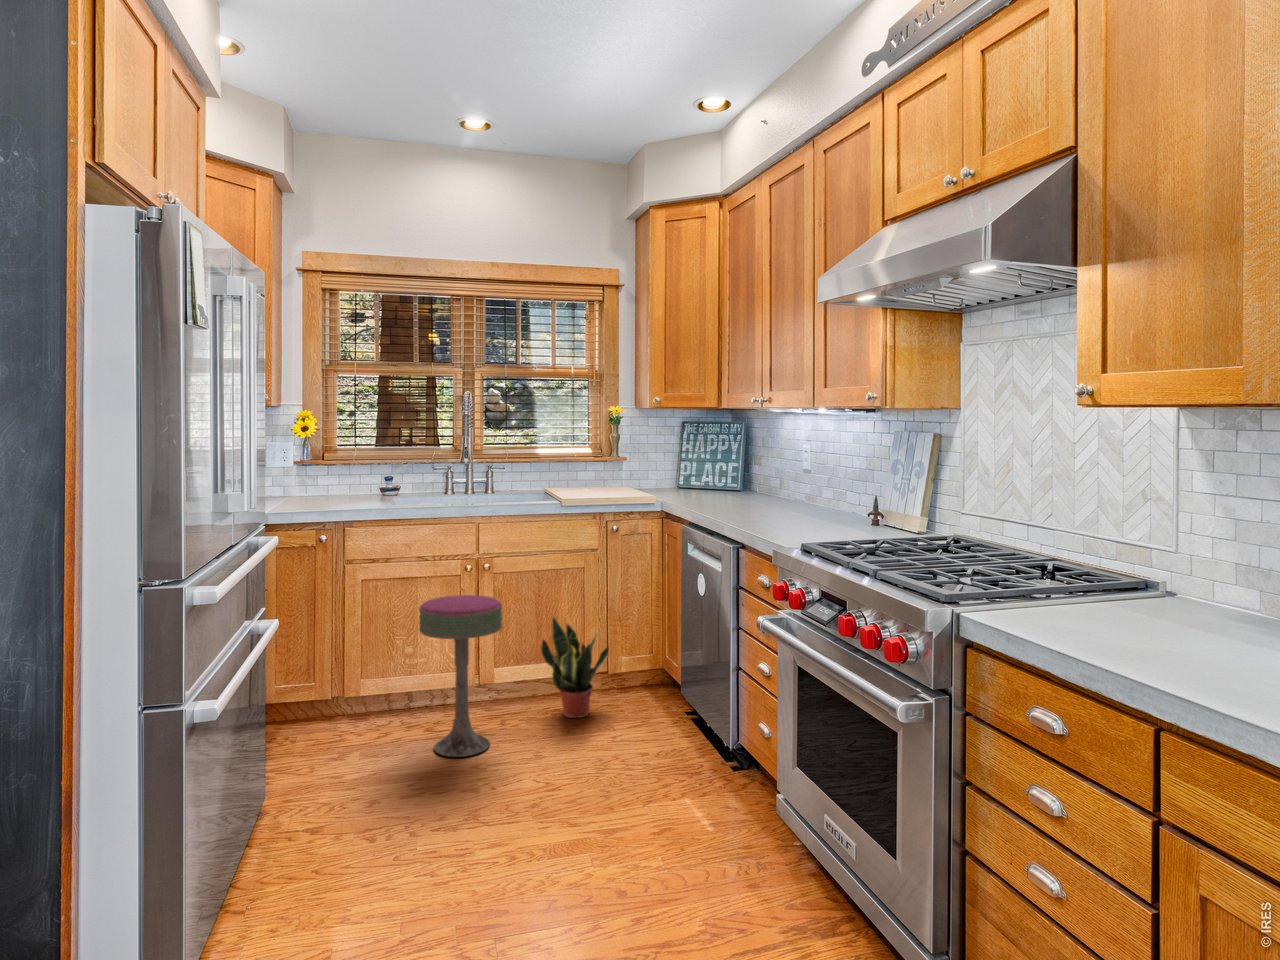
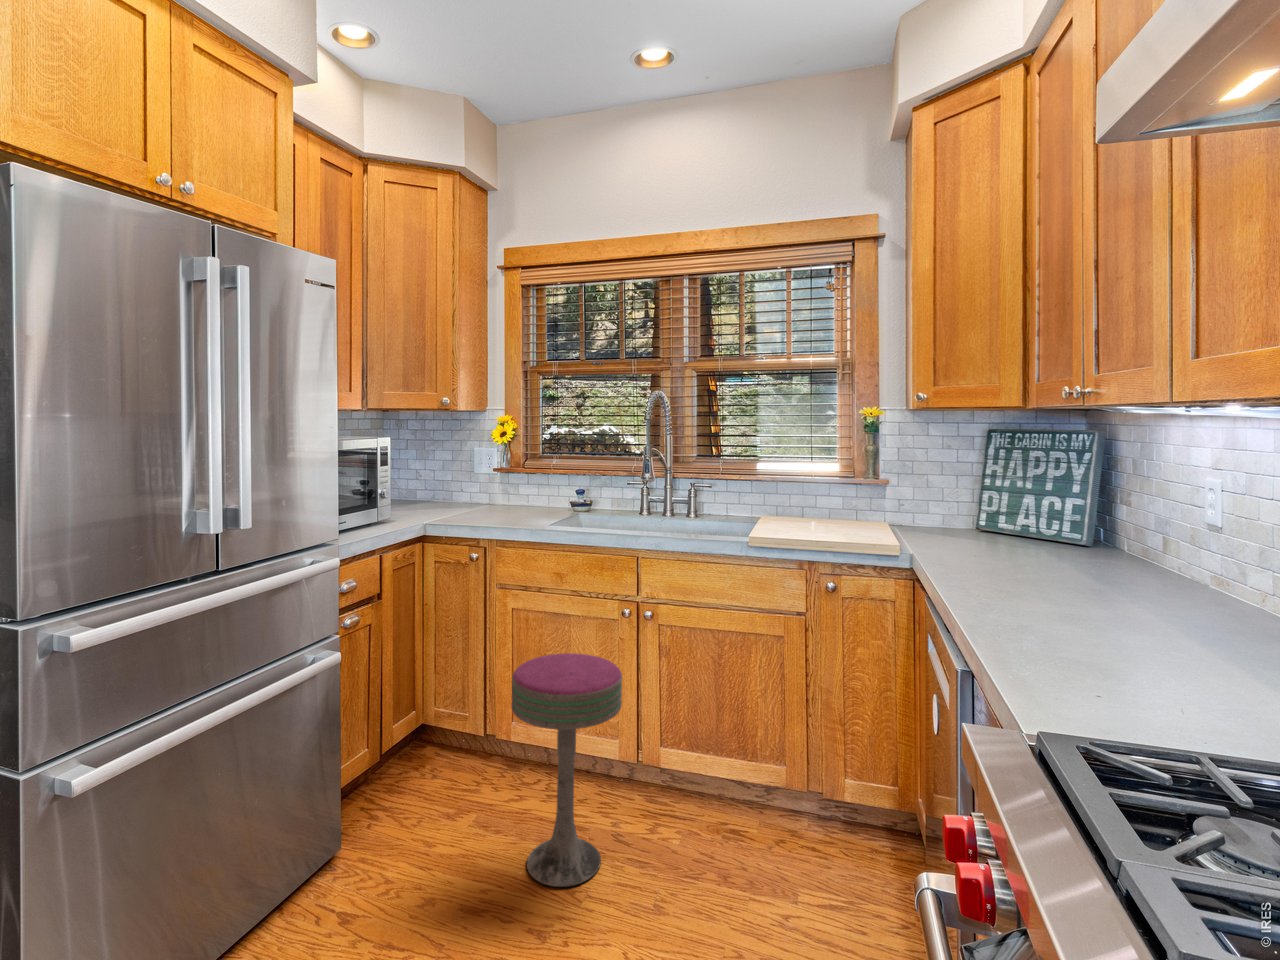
potted plant: present [541,617,609,718] -> none [704,704,800,863]

